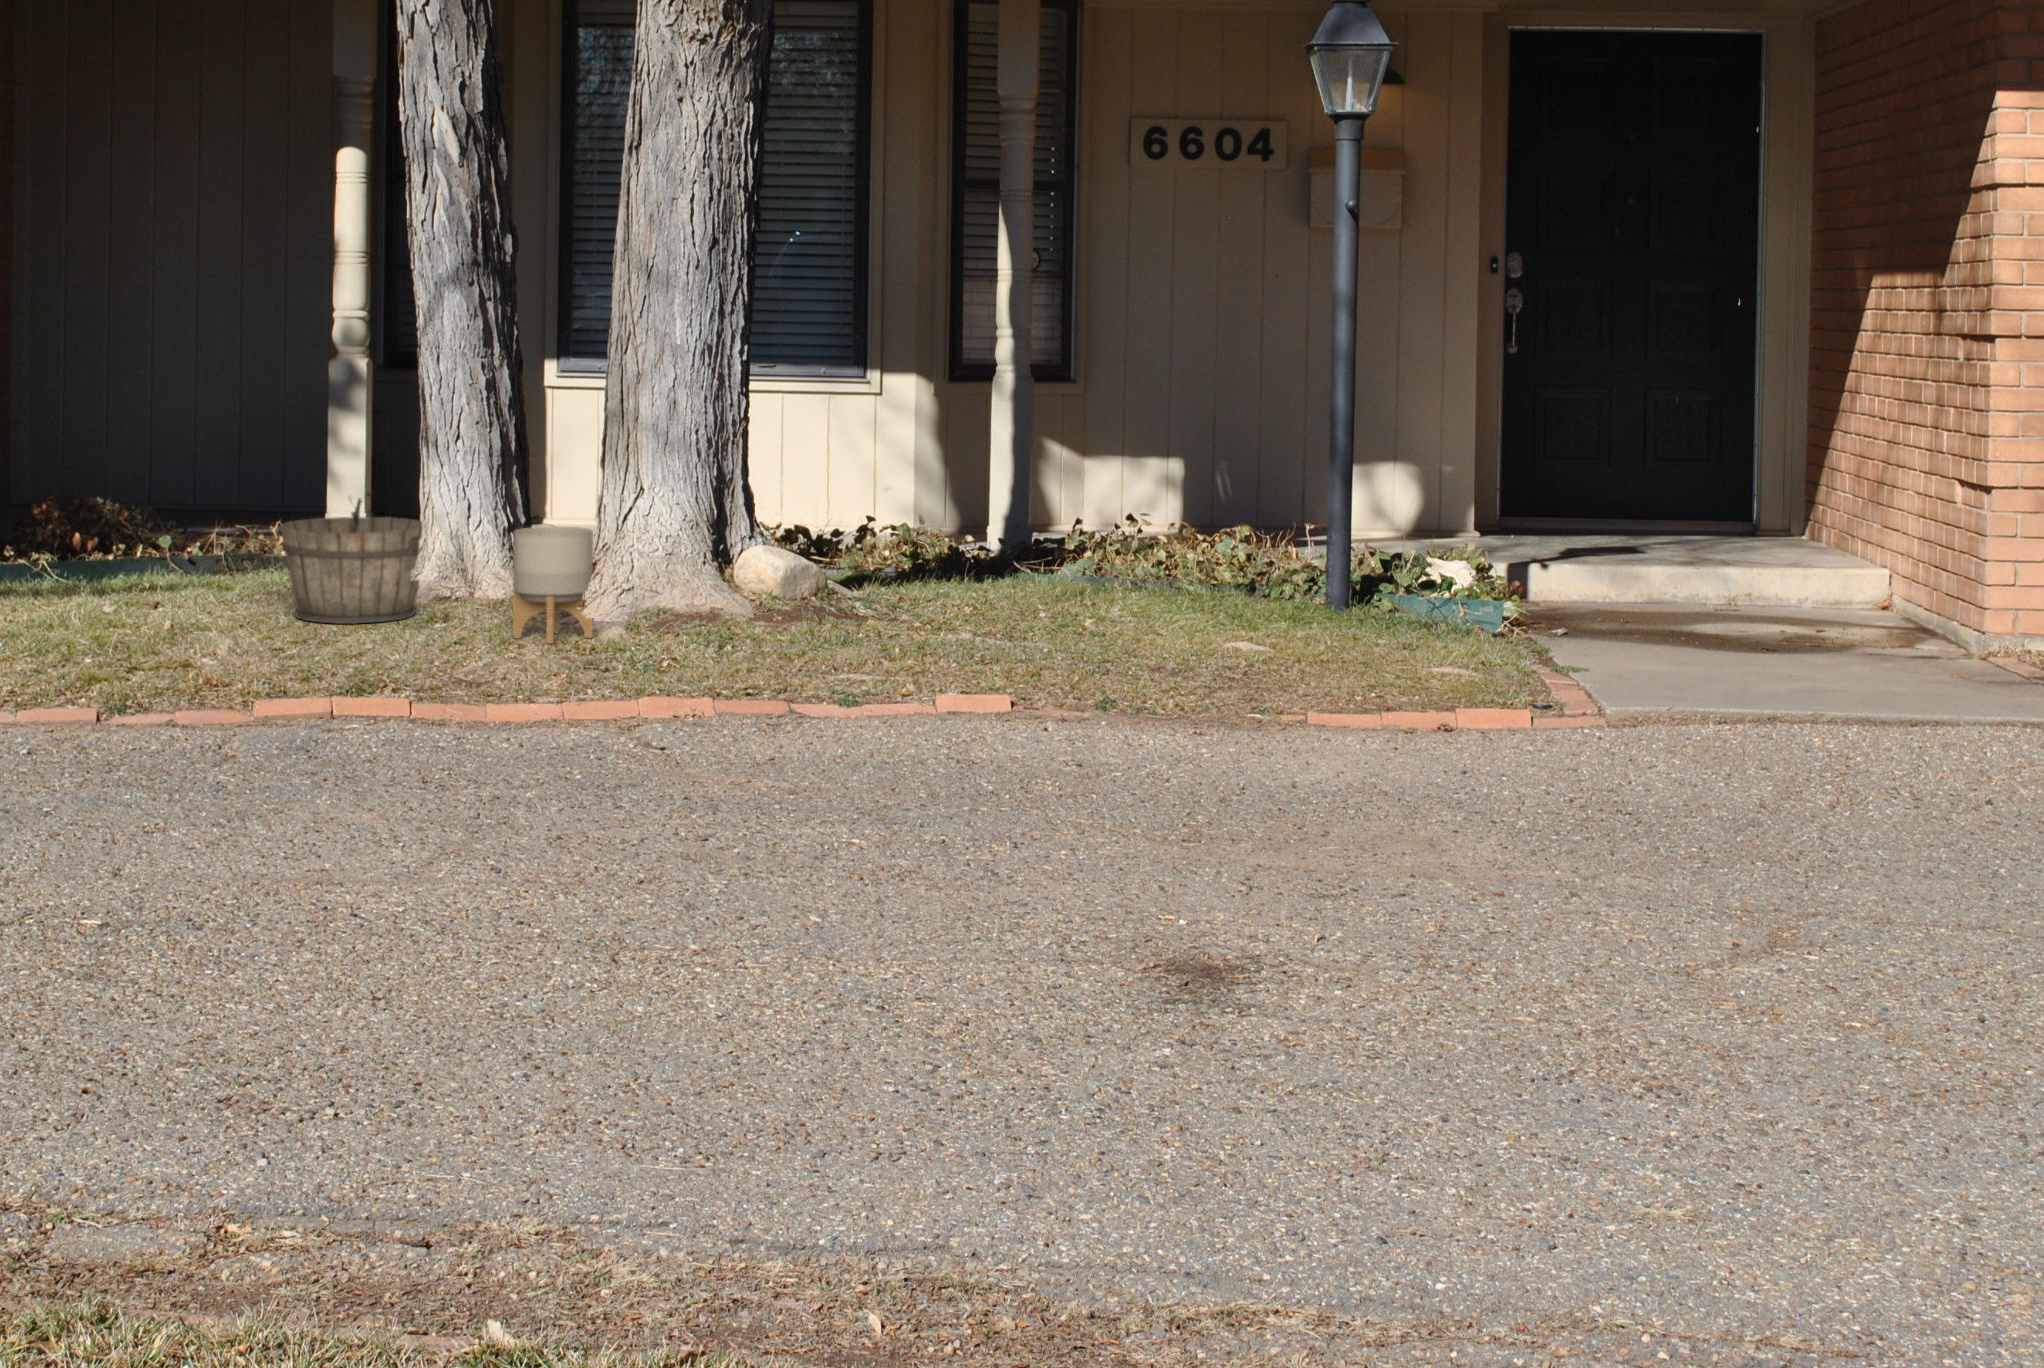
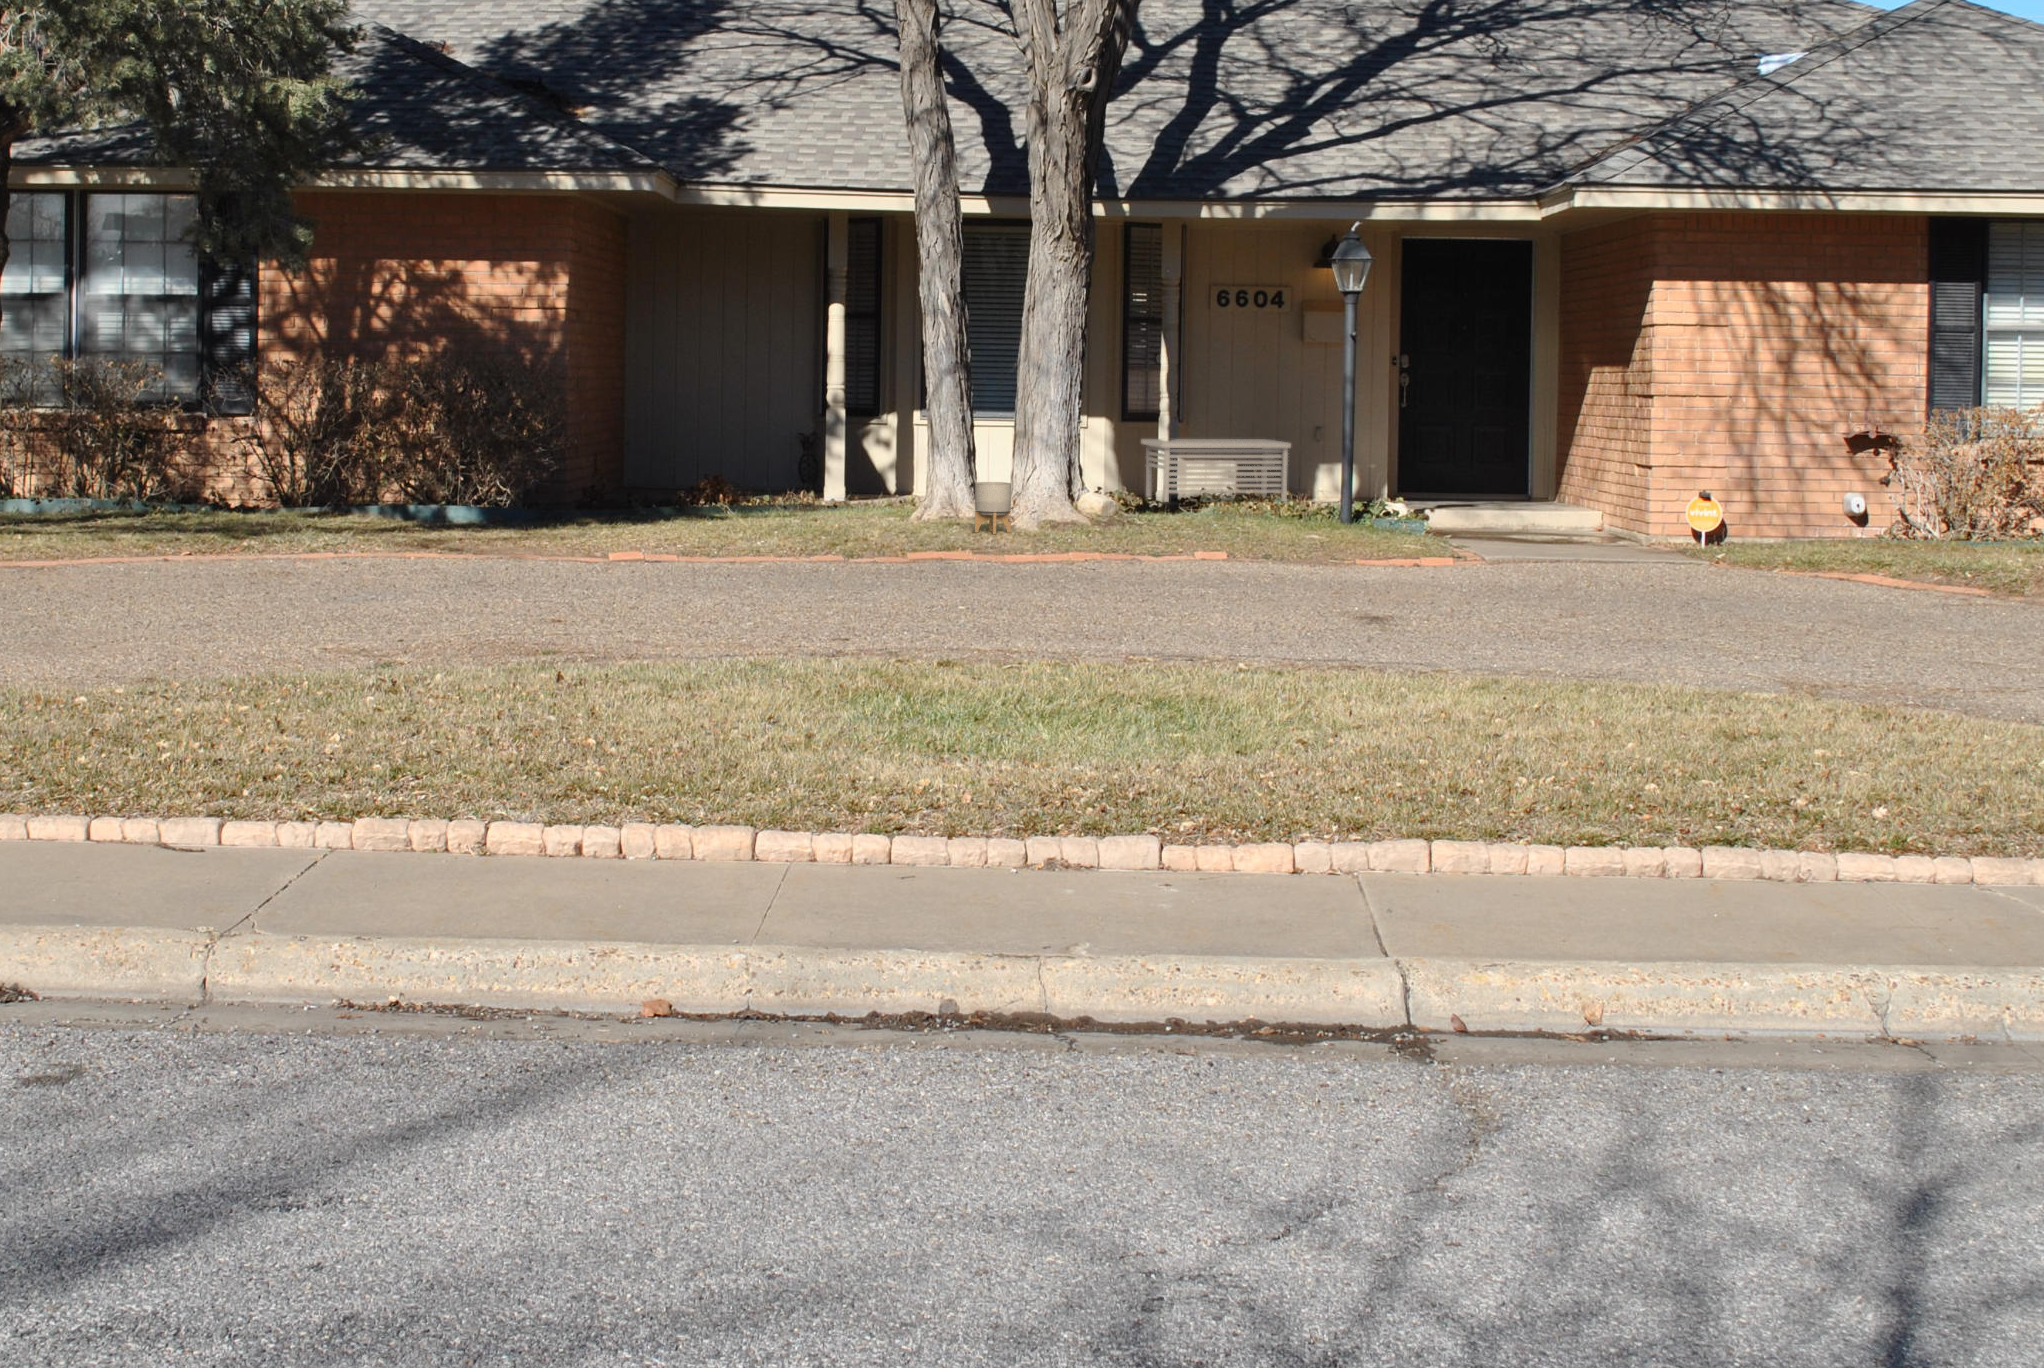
storage bench: none [977,416,1269,546] -> present [1141,439,1291,502]
wooden bucket: present [280,492,423,624] -> none [855,467,925,527]

